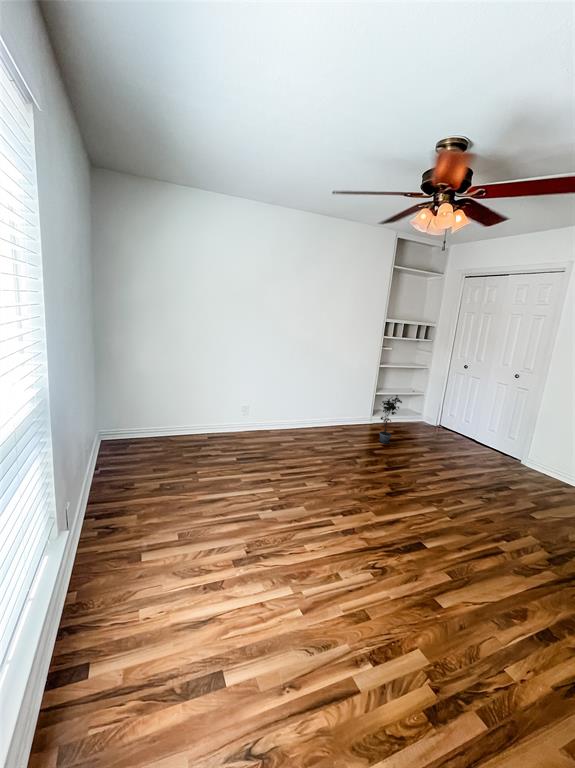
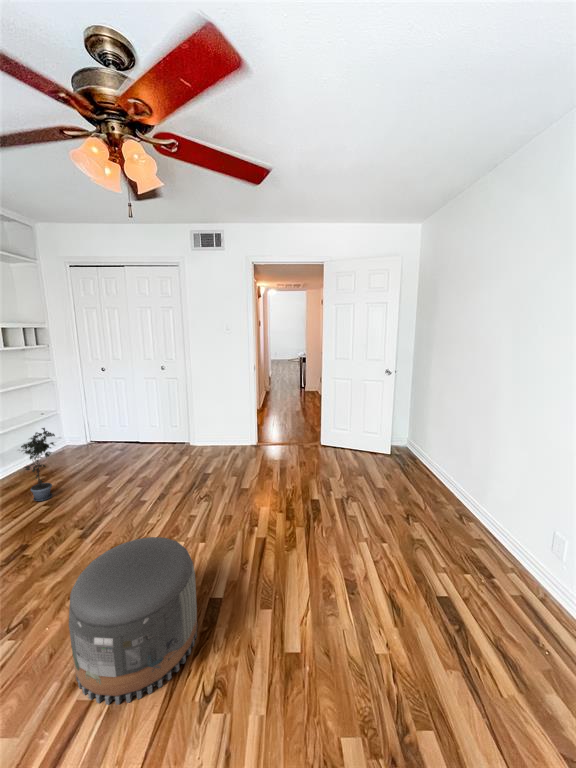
pouf: none [334,464,411,549] -> present [69,537,197,705]

